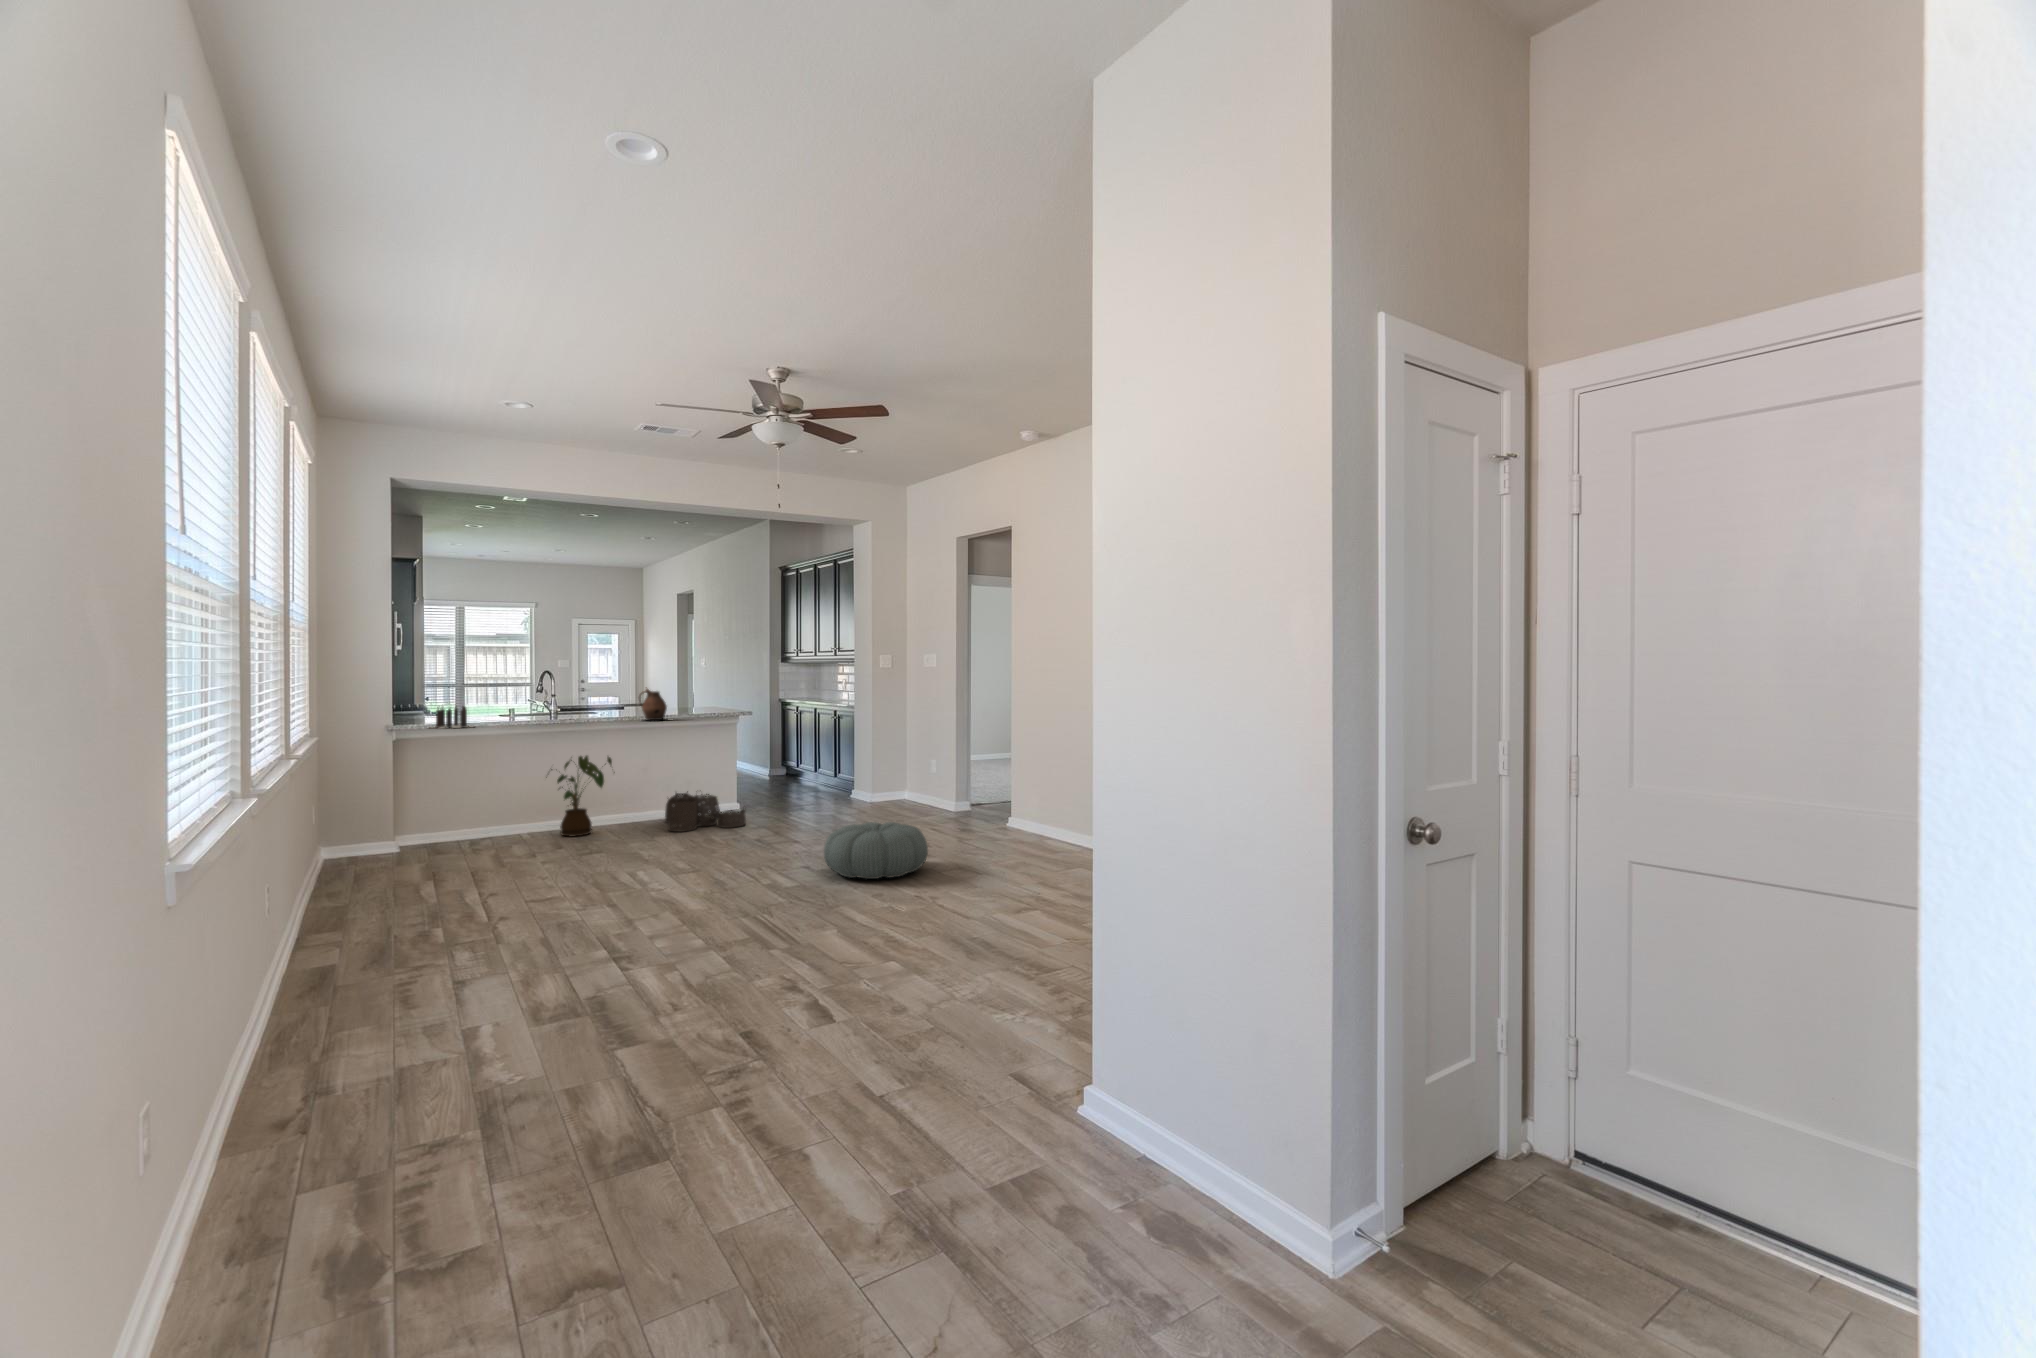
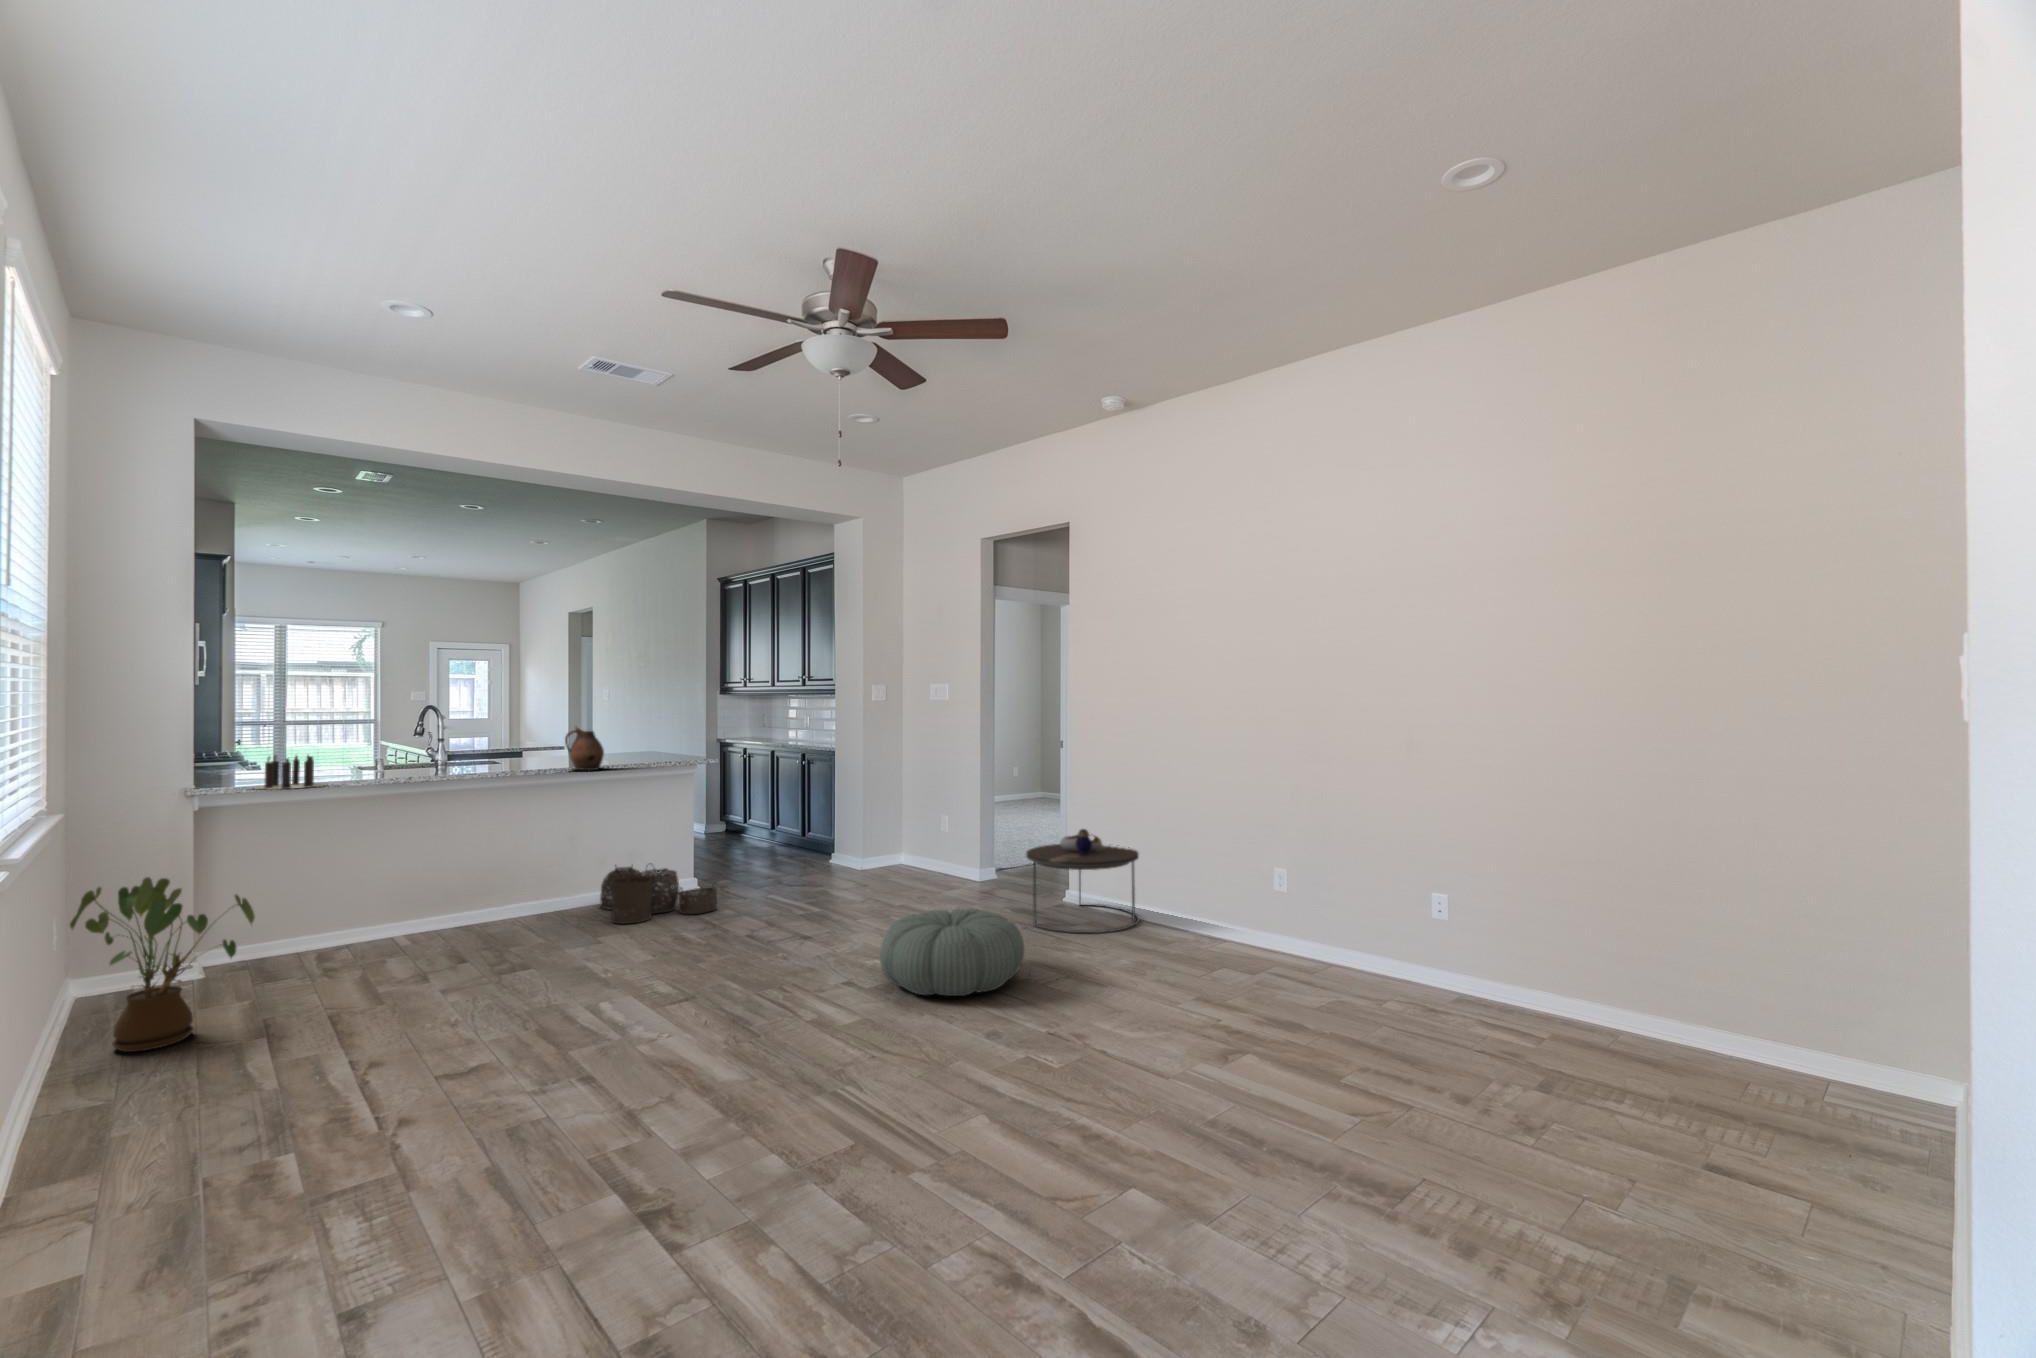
house plant: present [546,756,615,836] -> present [70,877,255,1052]
side table: none [965,770,1052,848] -> present [1026,829,1139,933]

